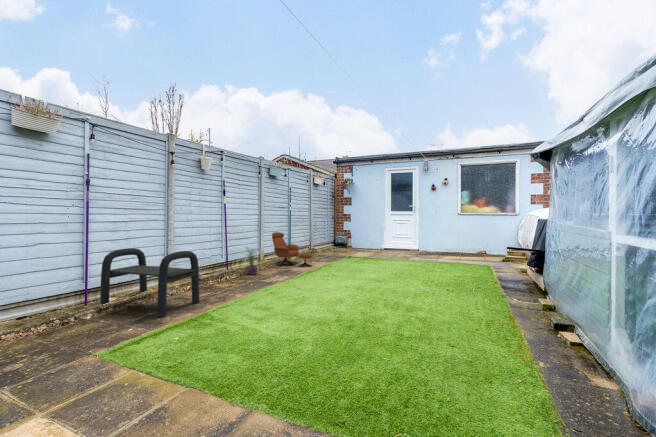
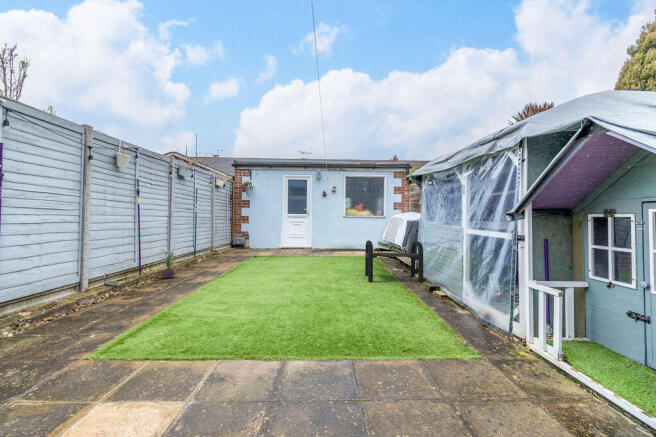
lounge chair: present [272,232,312,267] -> none [181,234,228,269]
bench: present [100,248,199,317] -> present [365,240,423,283]

